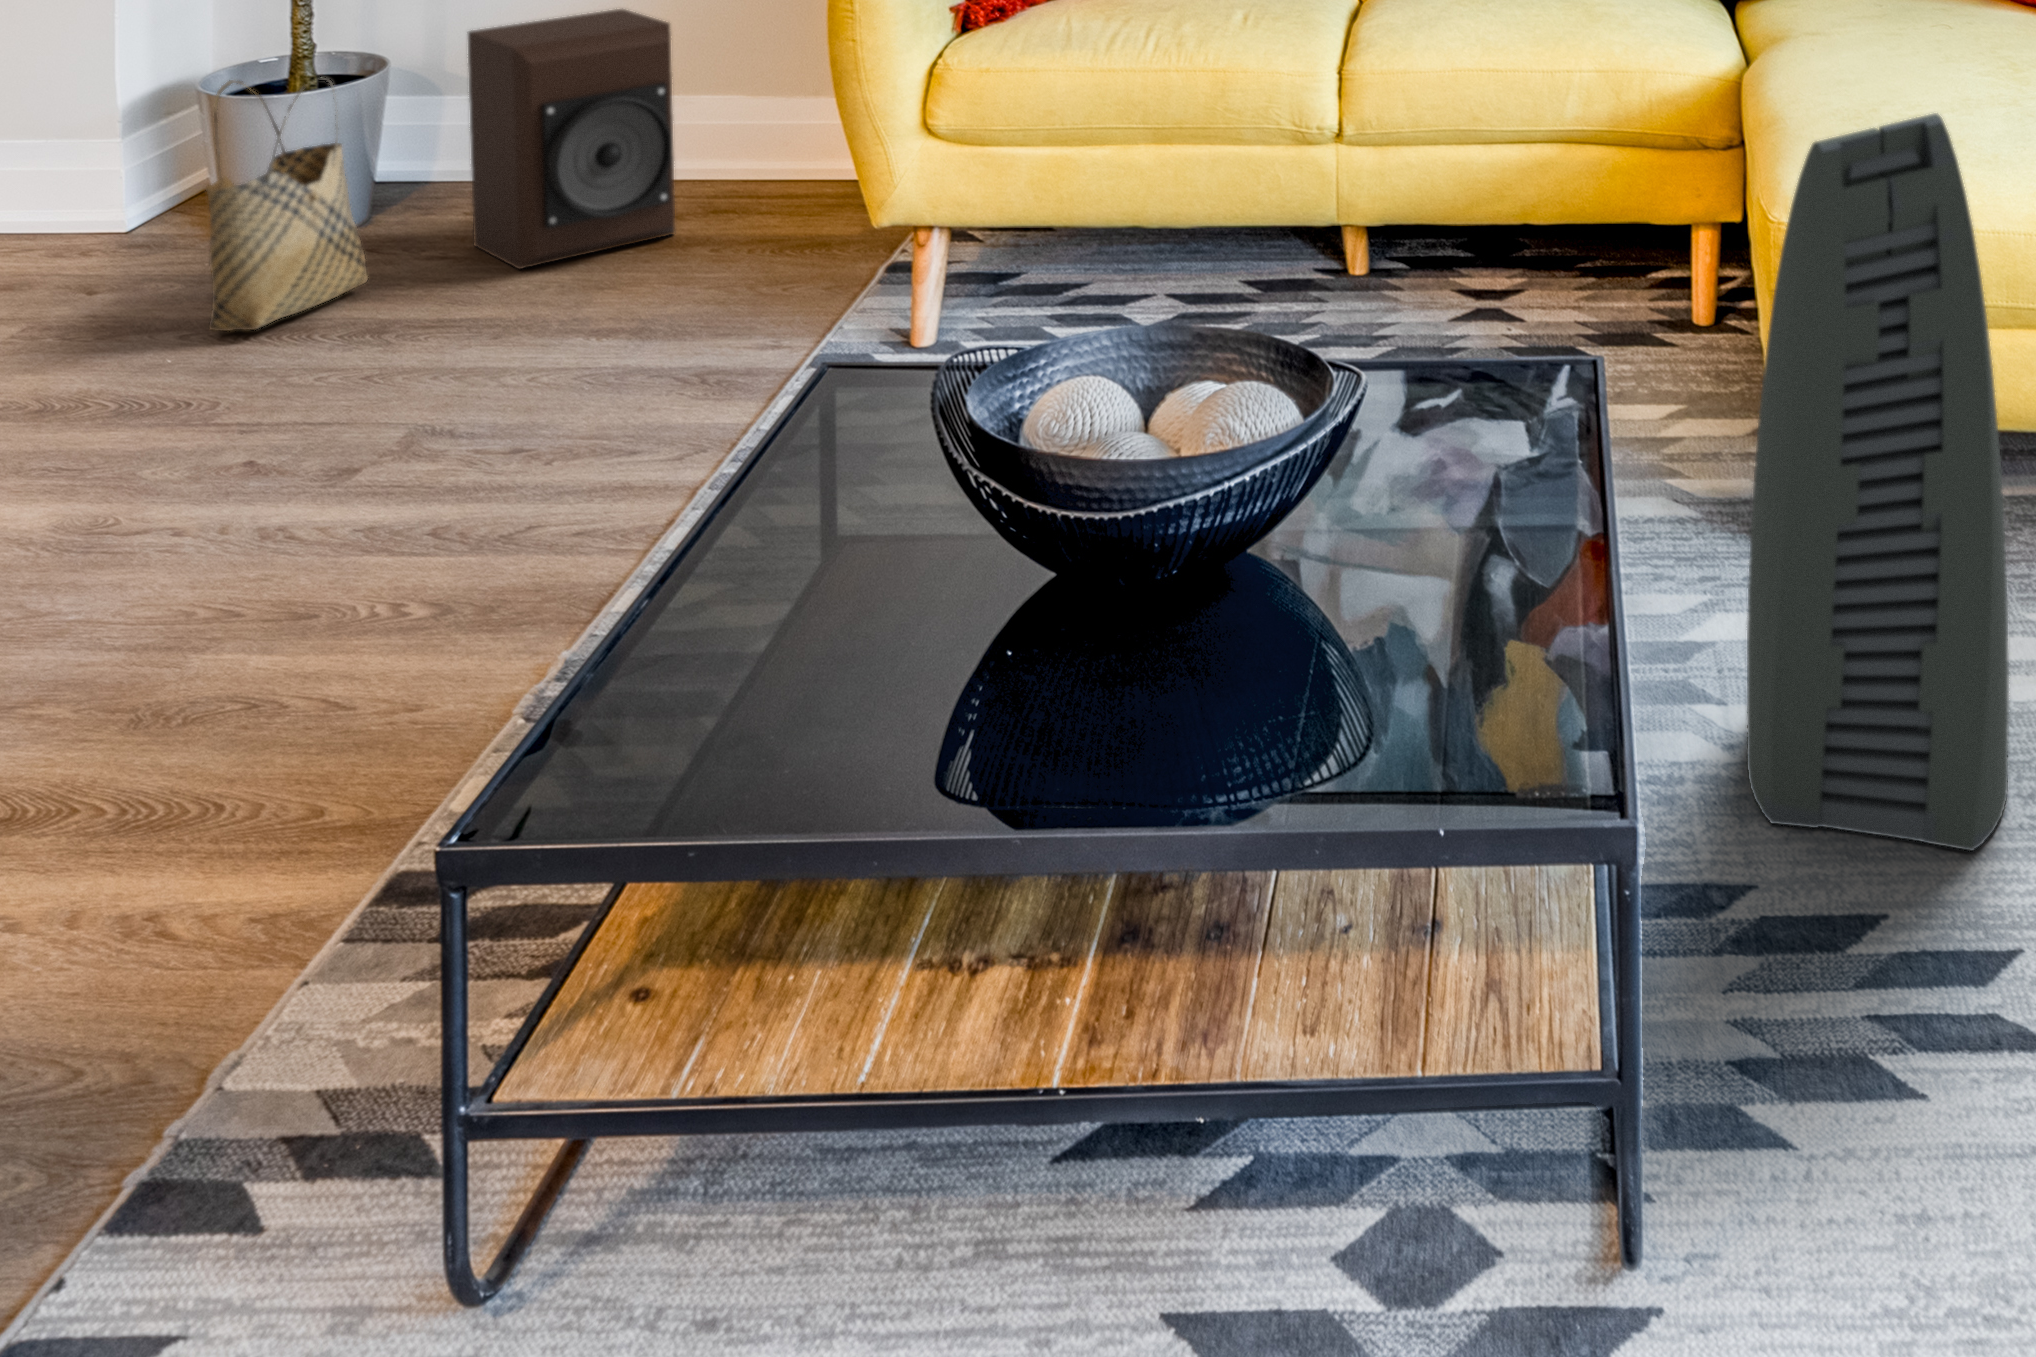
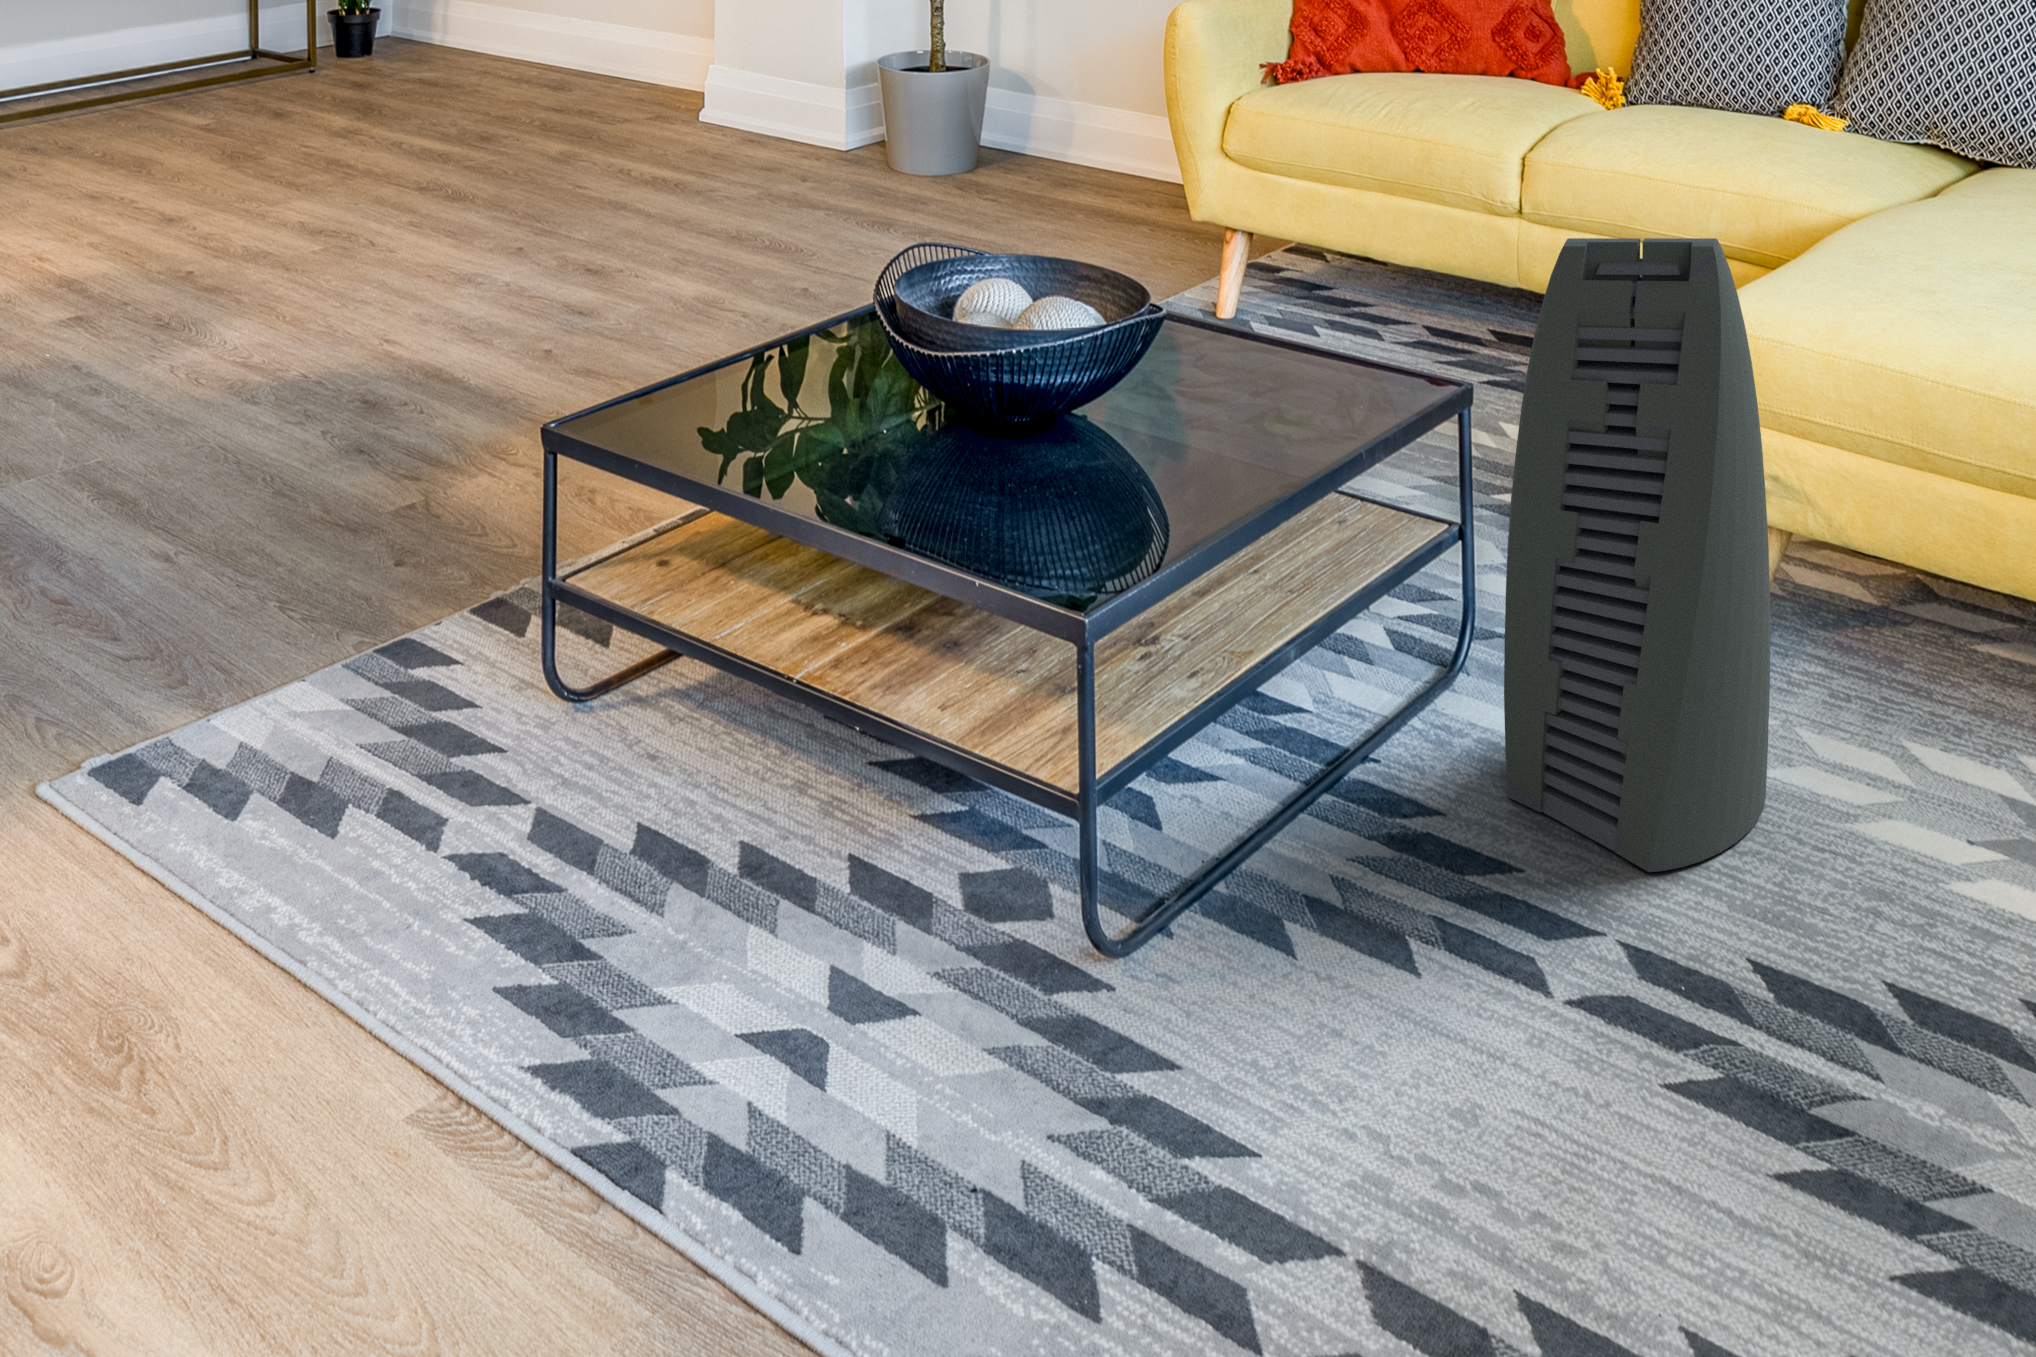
speaker: present [468,9,675,269] -> none [1002,45,1126,220]
woven basket: present [206,77,368,331] -> none [823,58,923,225]

